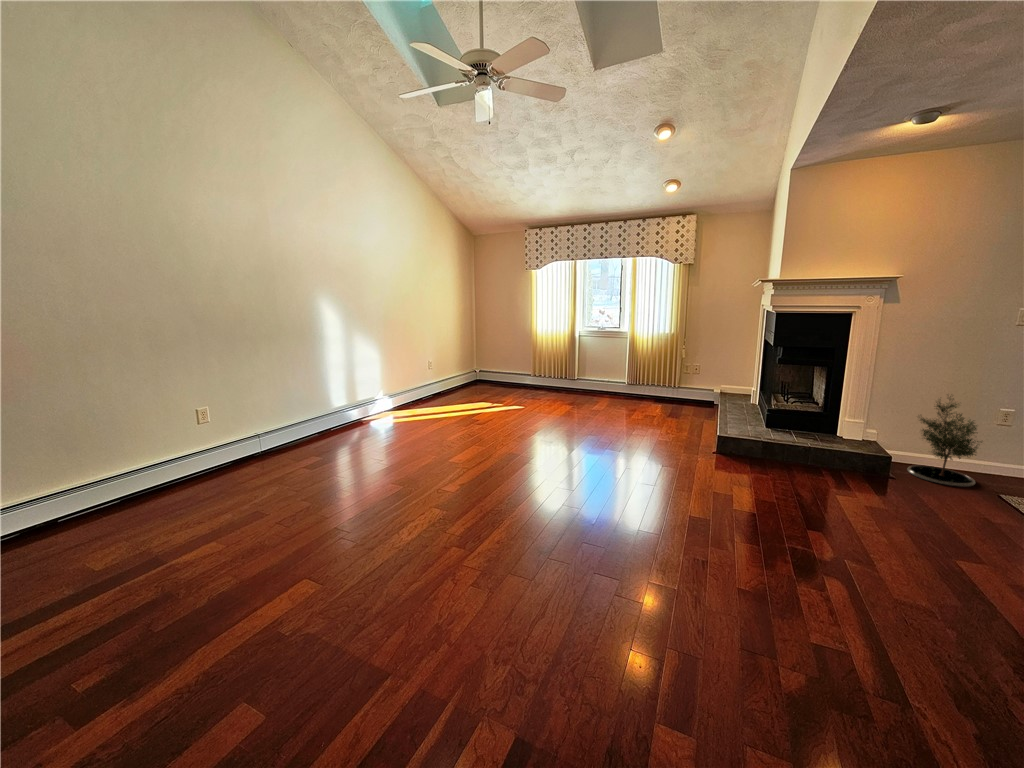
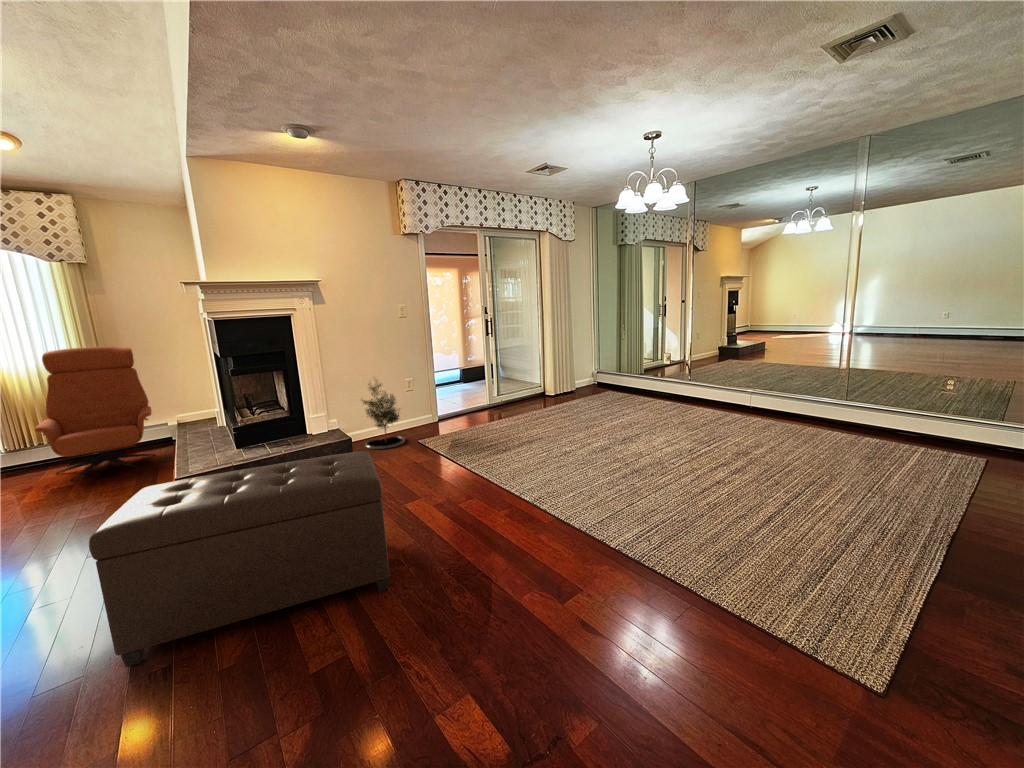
lounge chair: none [645,325,707,418] -> present [35,346,155,481]
ottoman: none [680,444,931,635] -> present [89,451,390,667]

